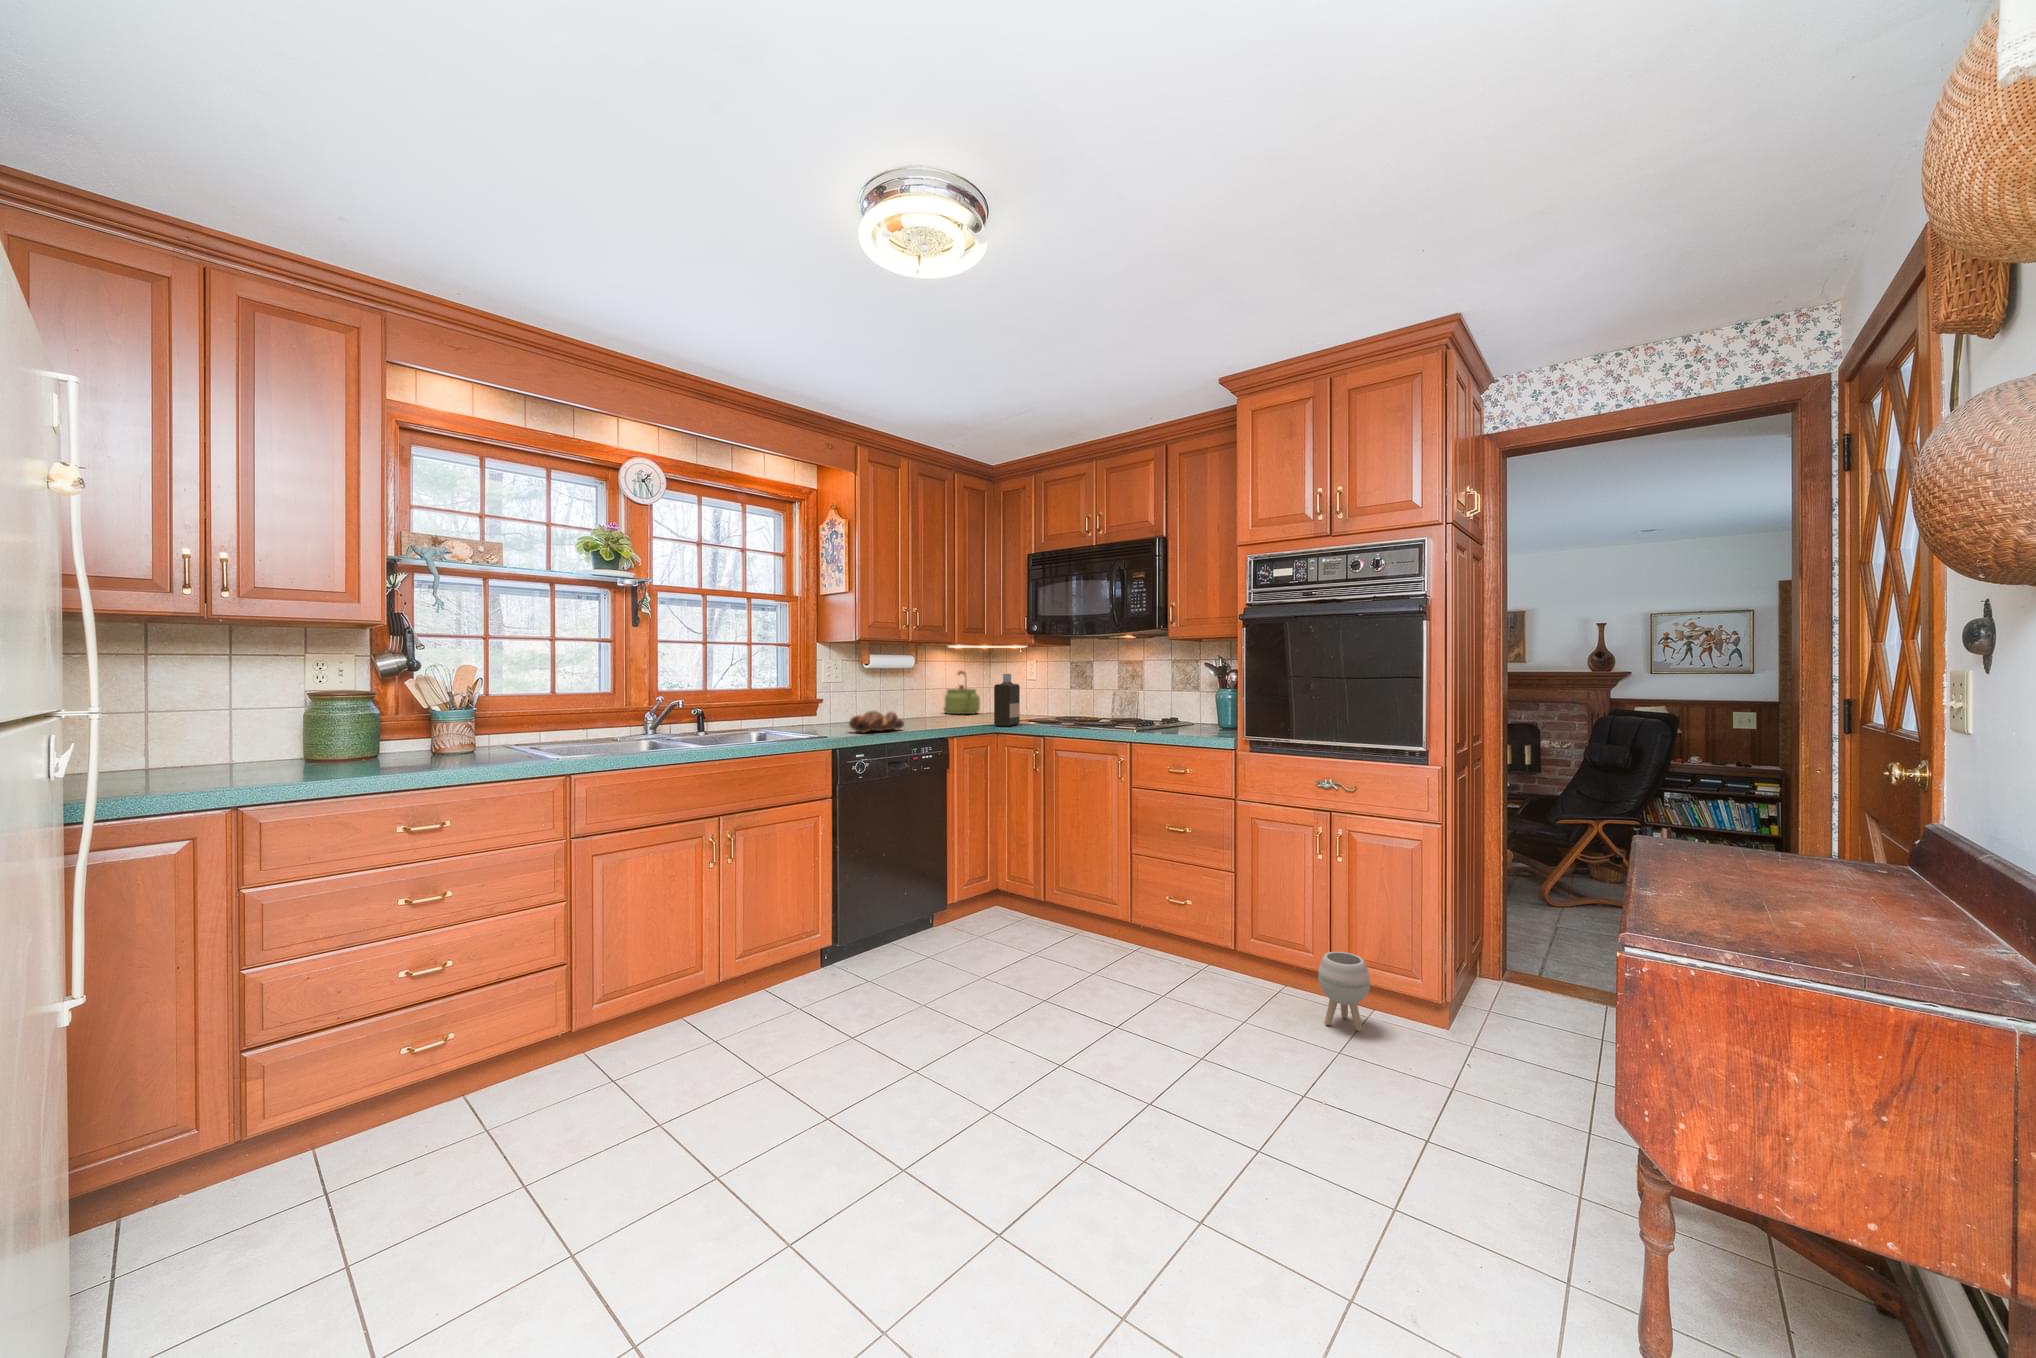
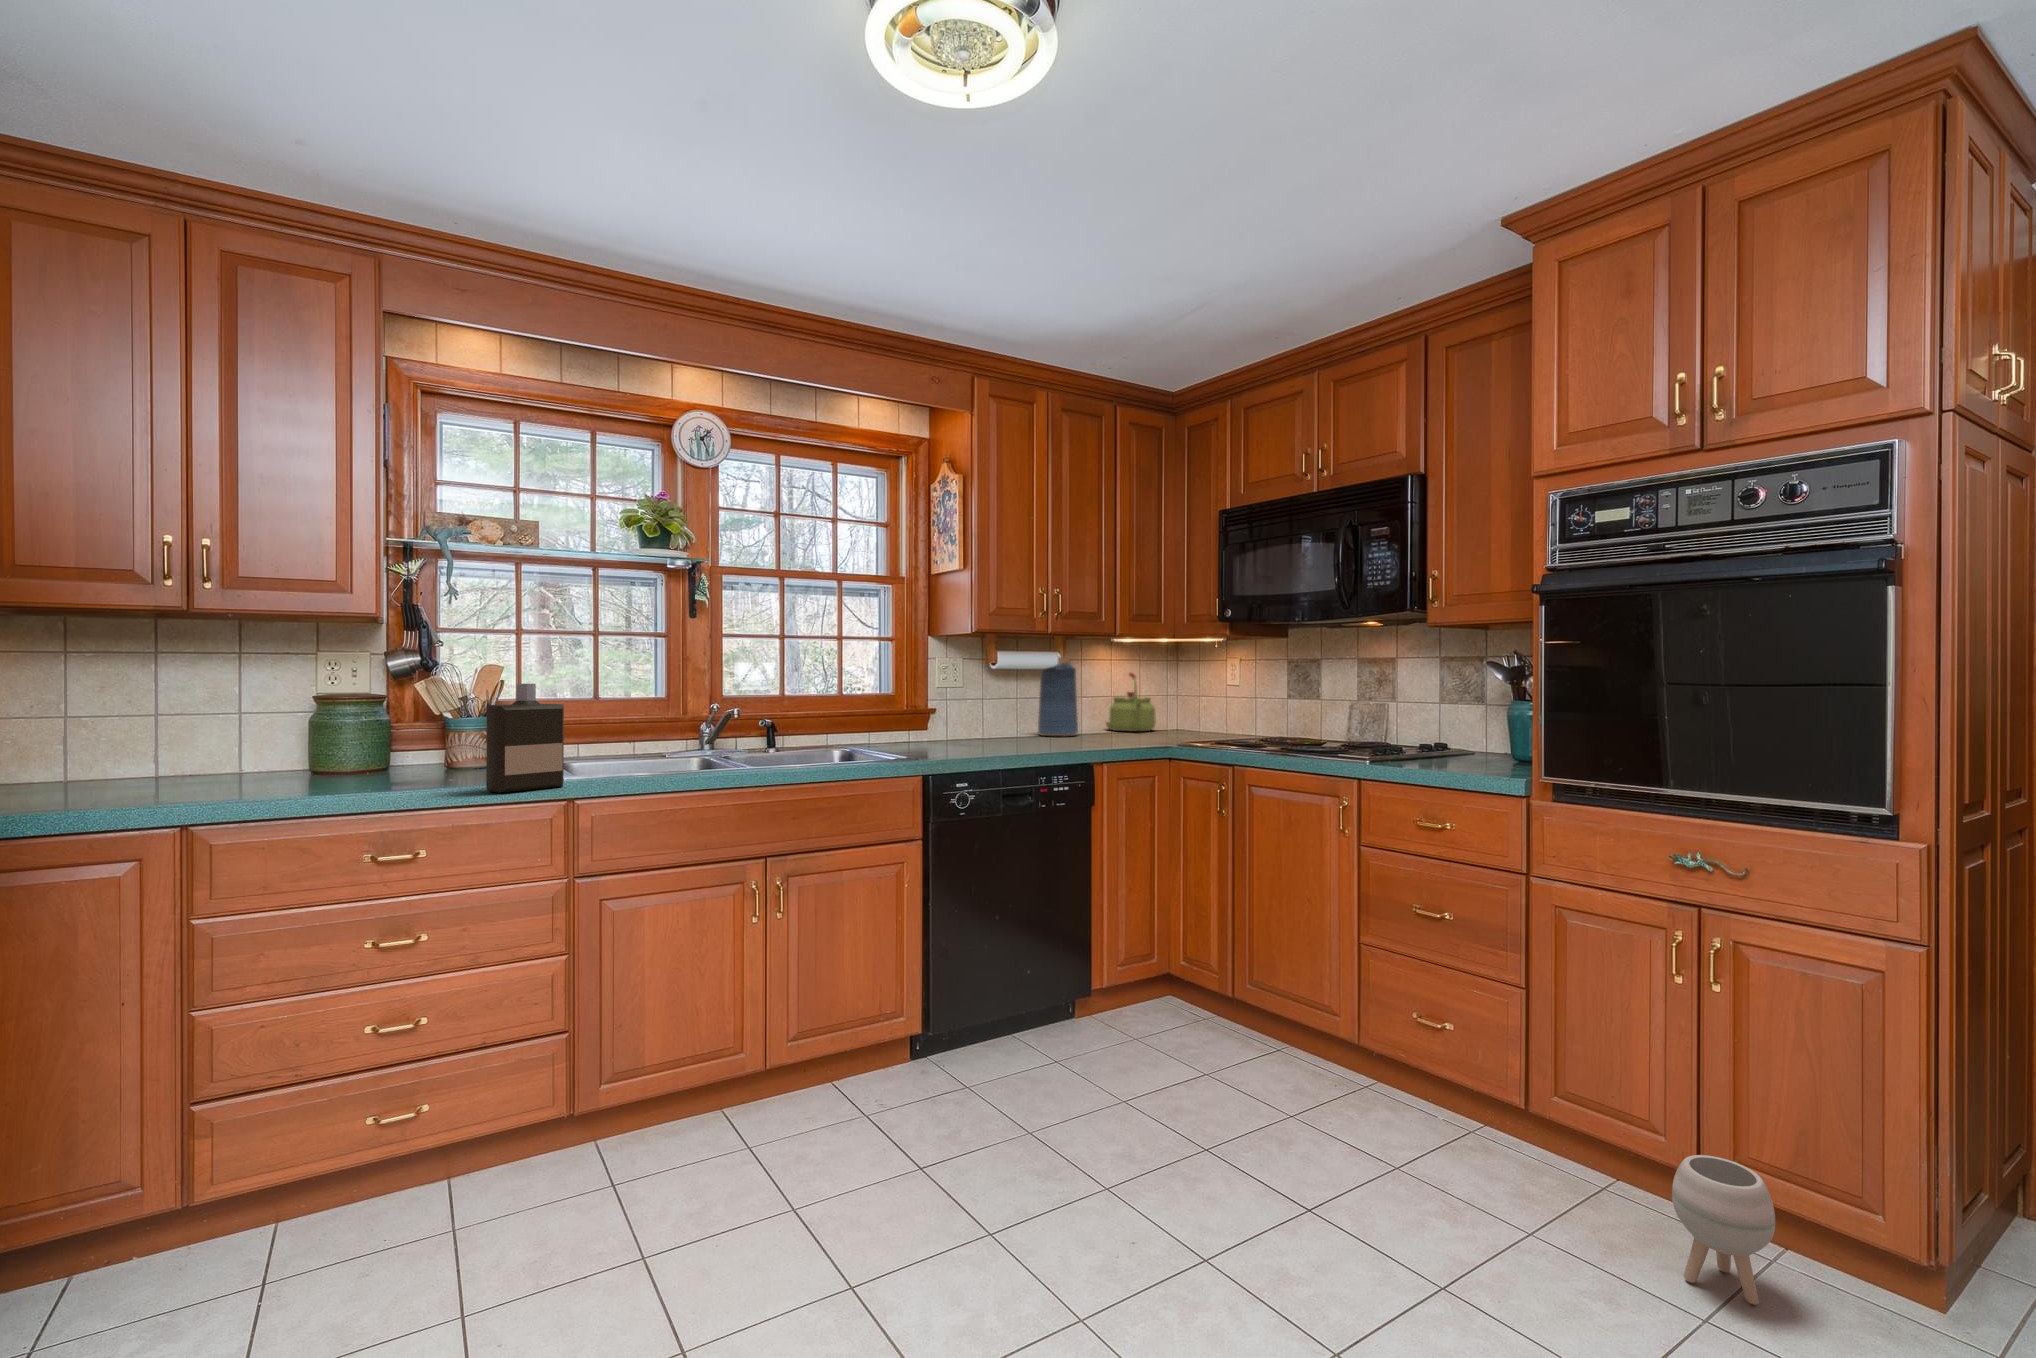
vase: none [896,659,926,718] -> present [1038,657,1078,736]
bottle: present [994,674,1020,726] -> present [486,684,564,793]
bread loaf: present [849,711,904,733] -> none [957,726,1033,756]

